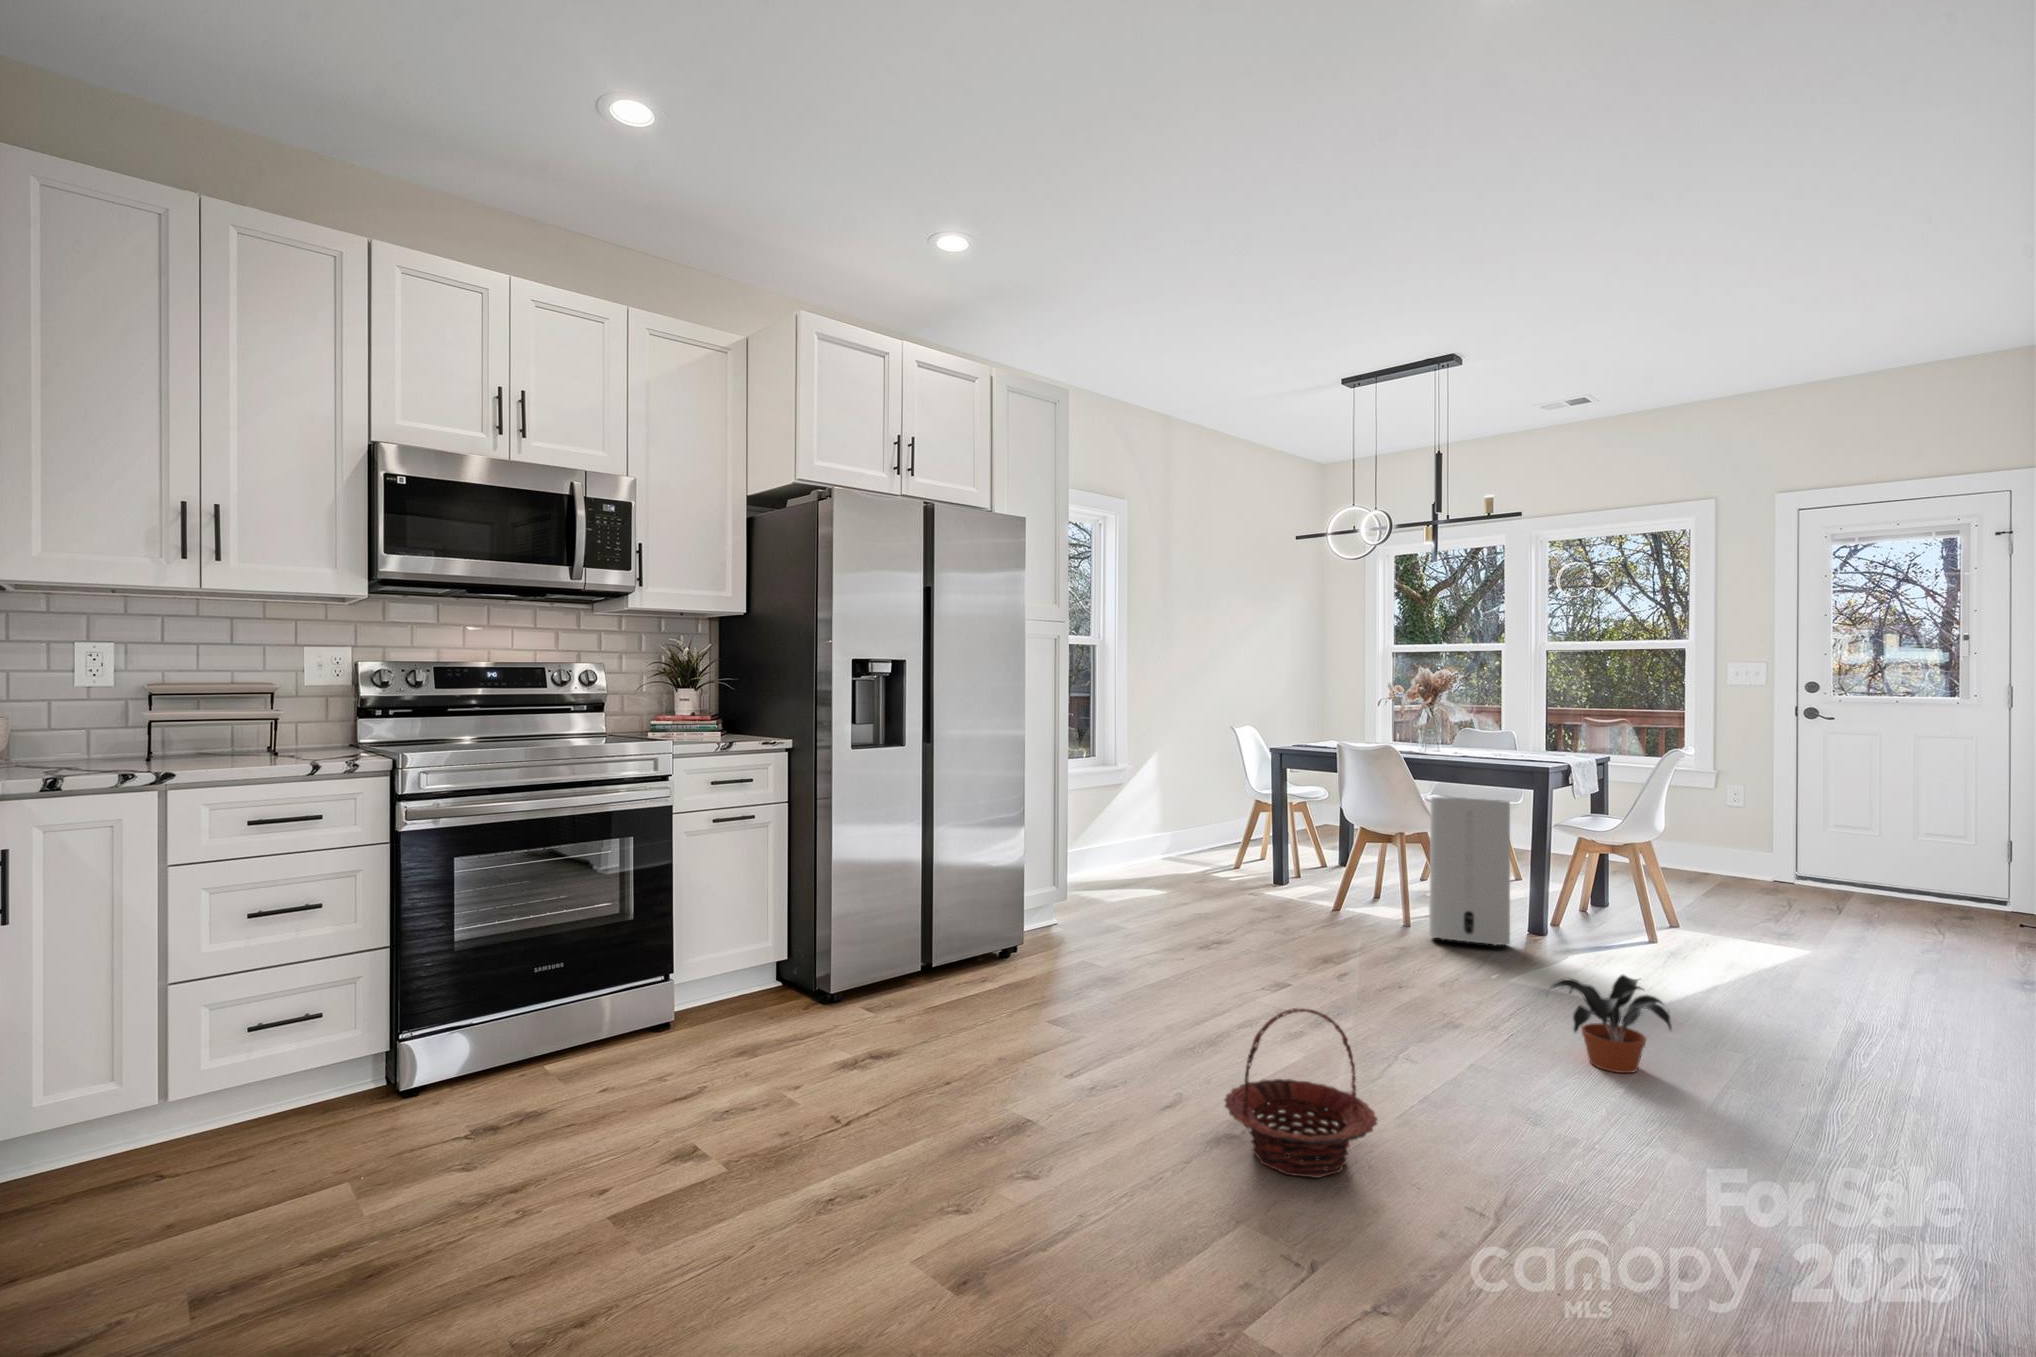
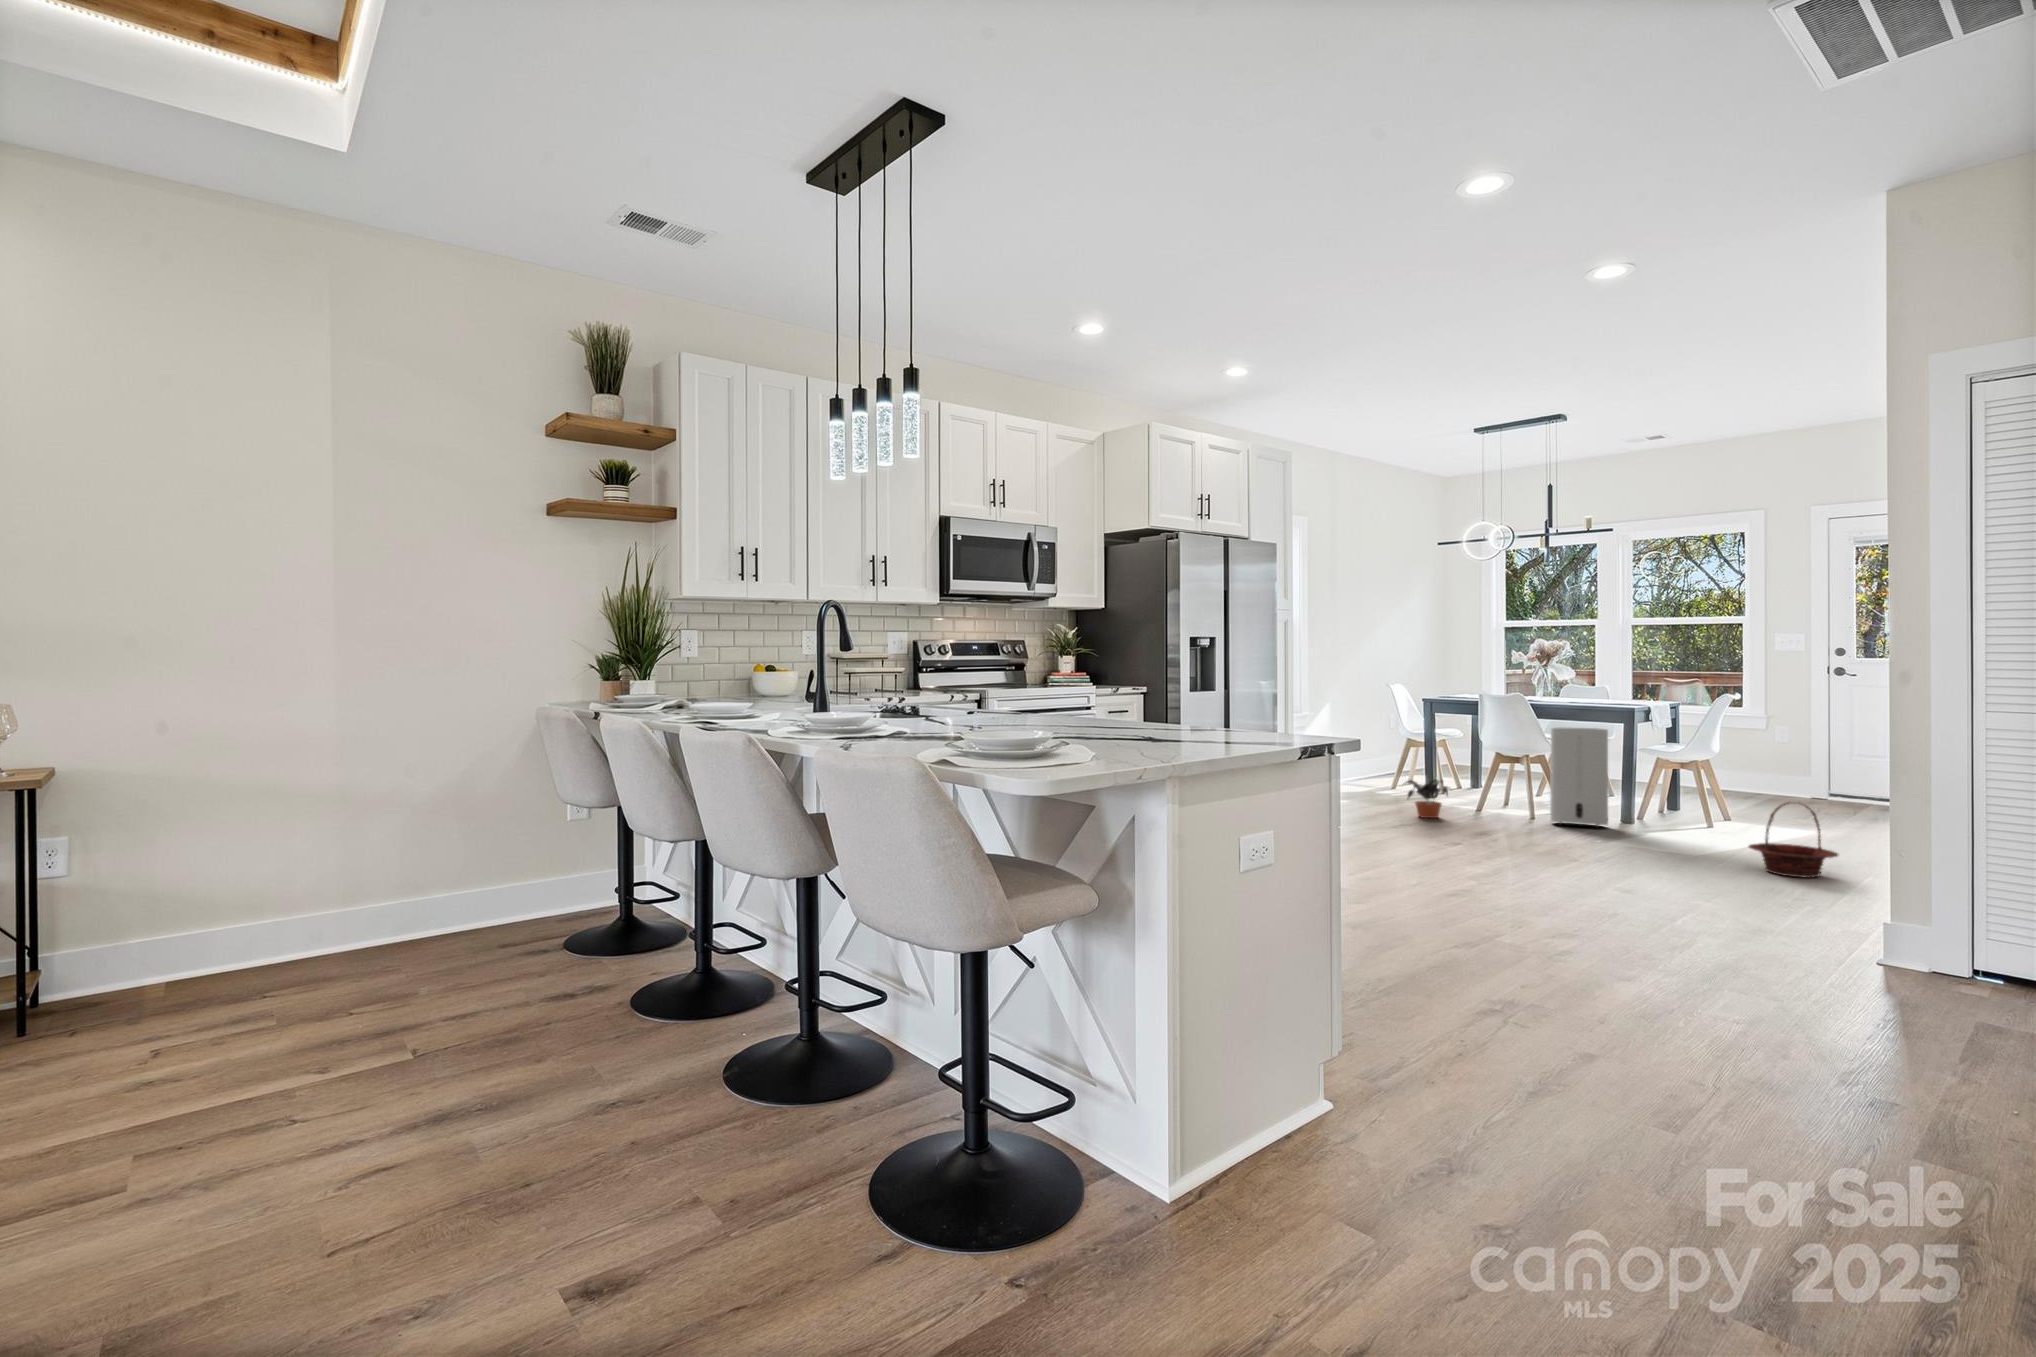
potted plant: present [1549,975,1672,1073] -> present [1405,779,1450,818]
basket: present [1225,1008,1377,1178] -> present [1749,802,1838,878]

